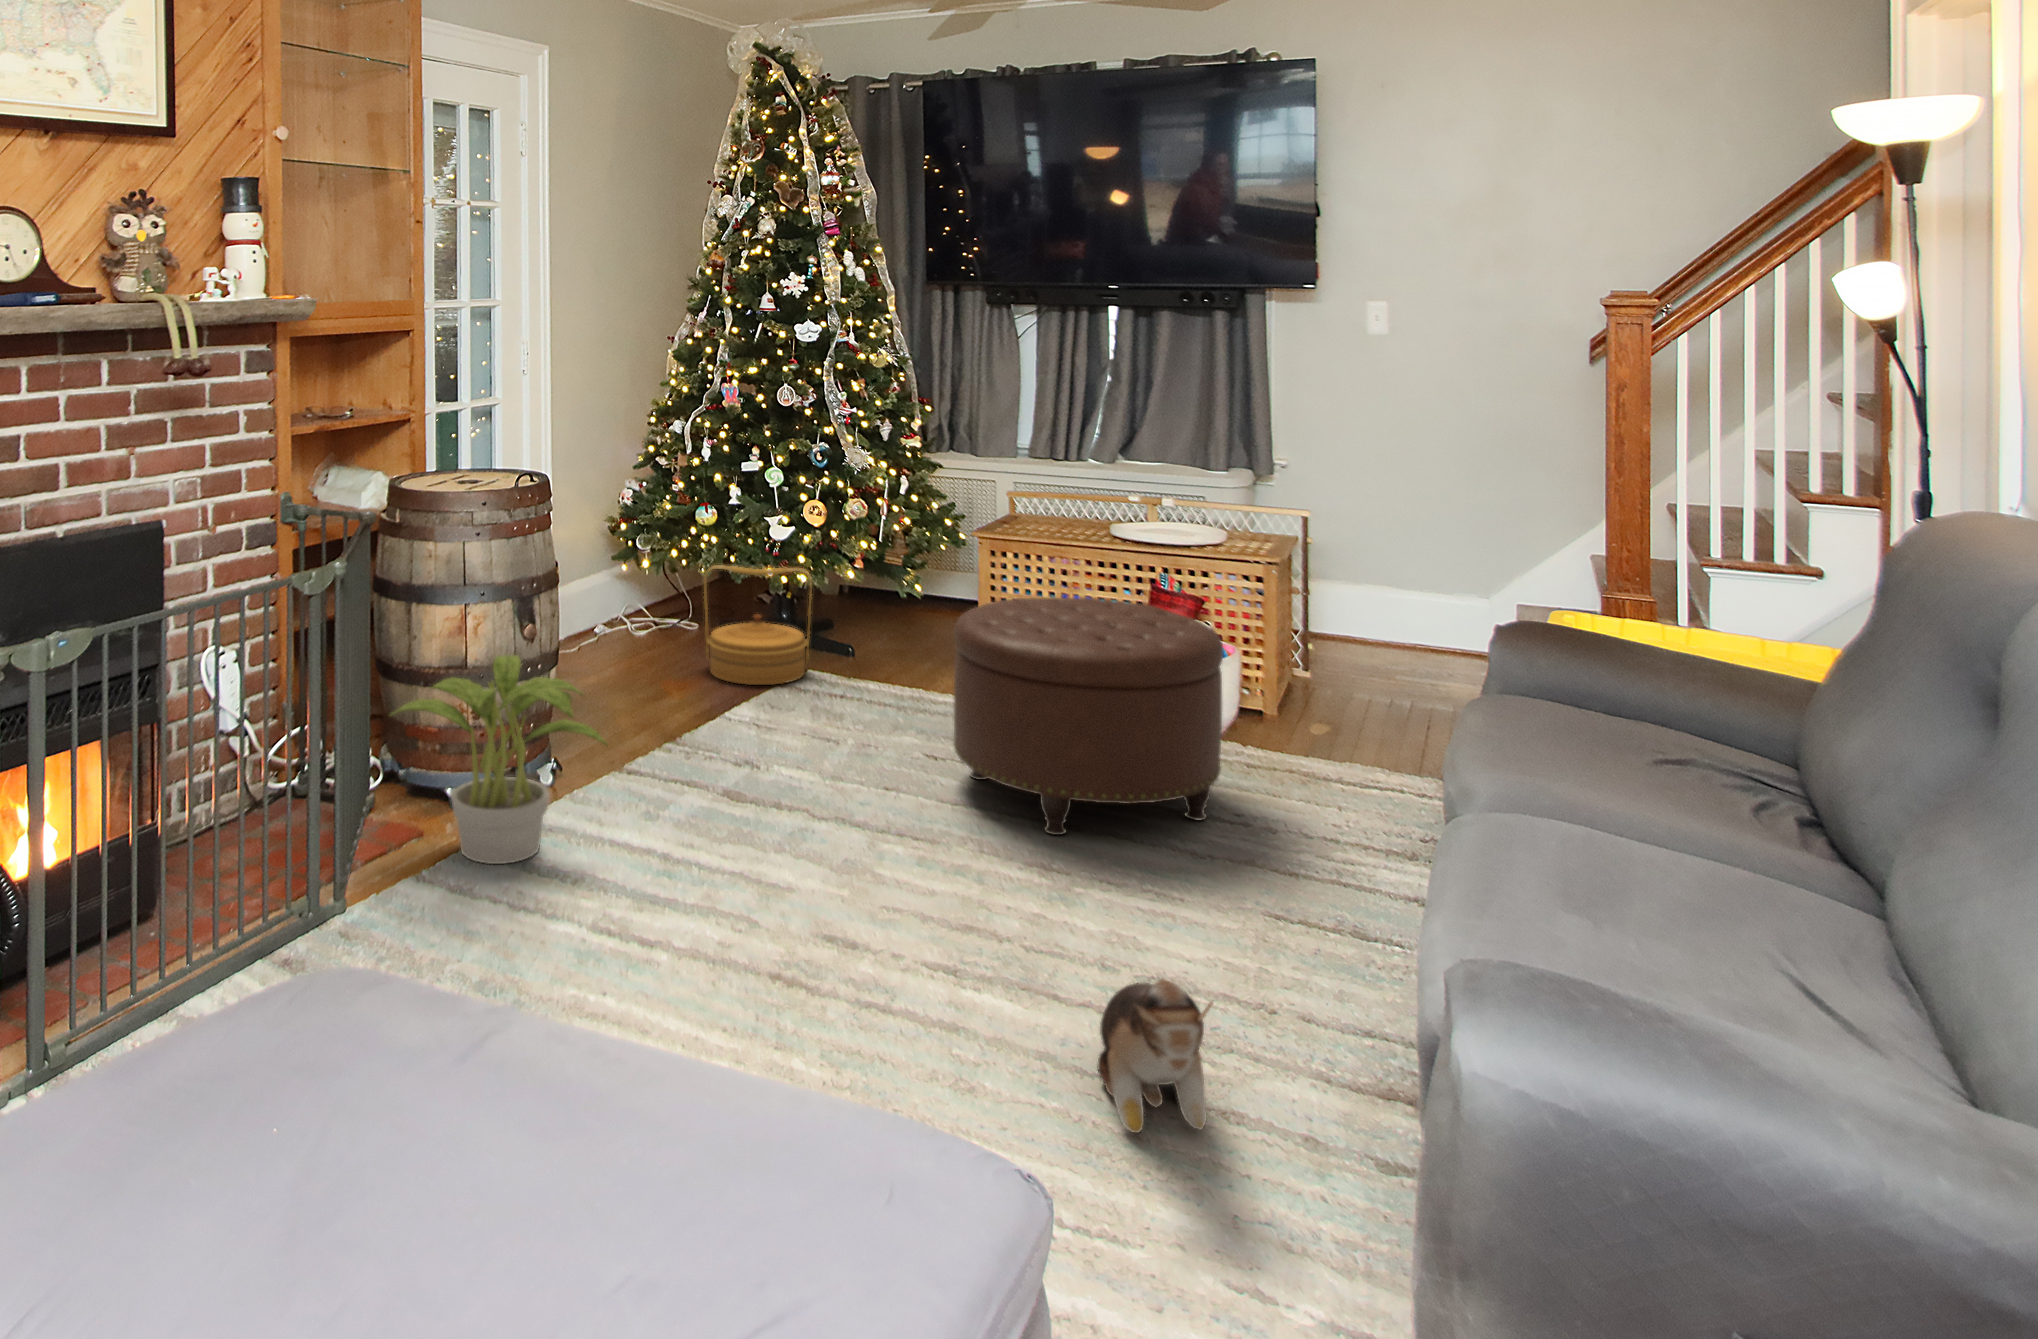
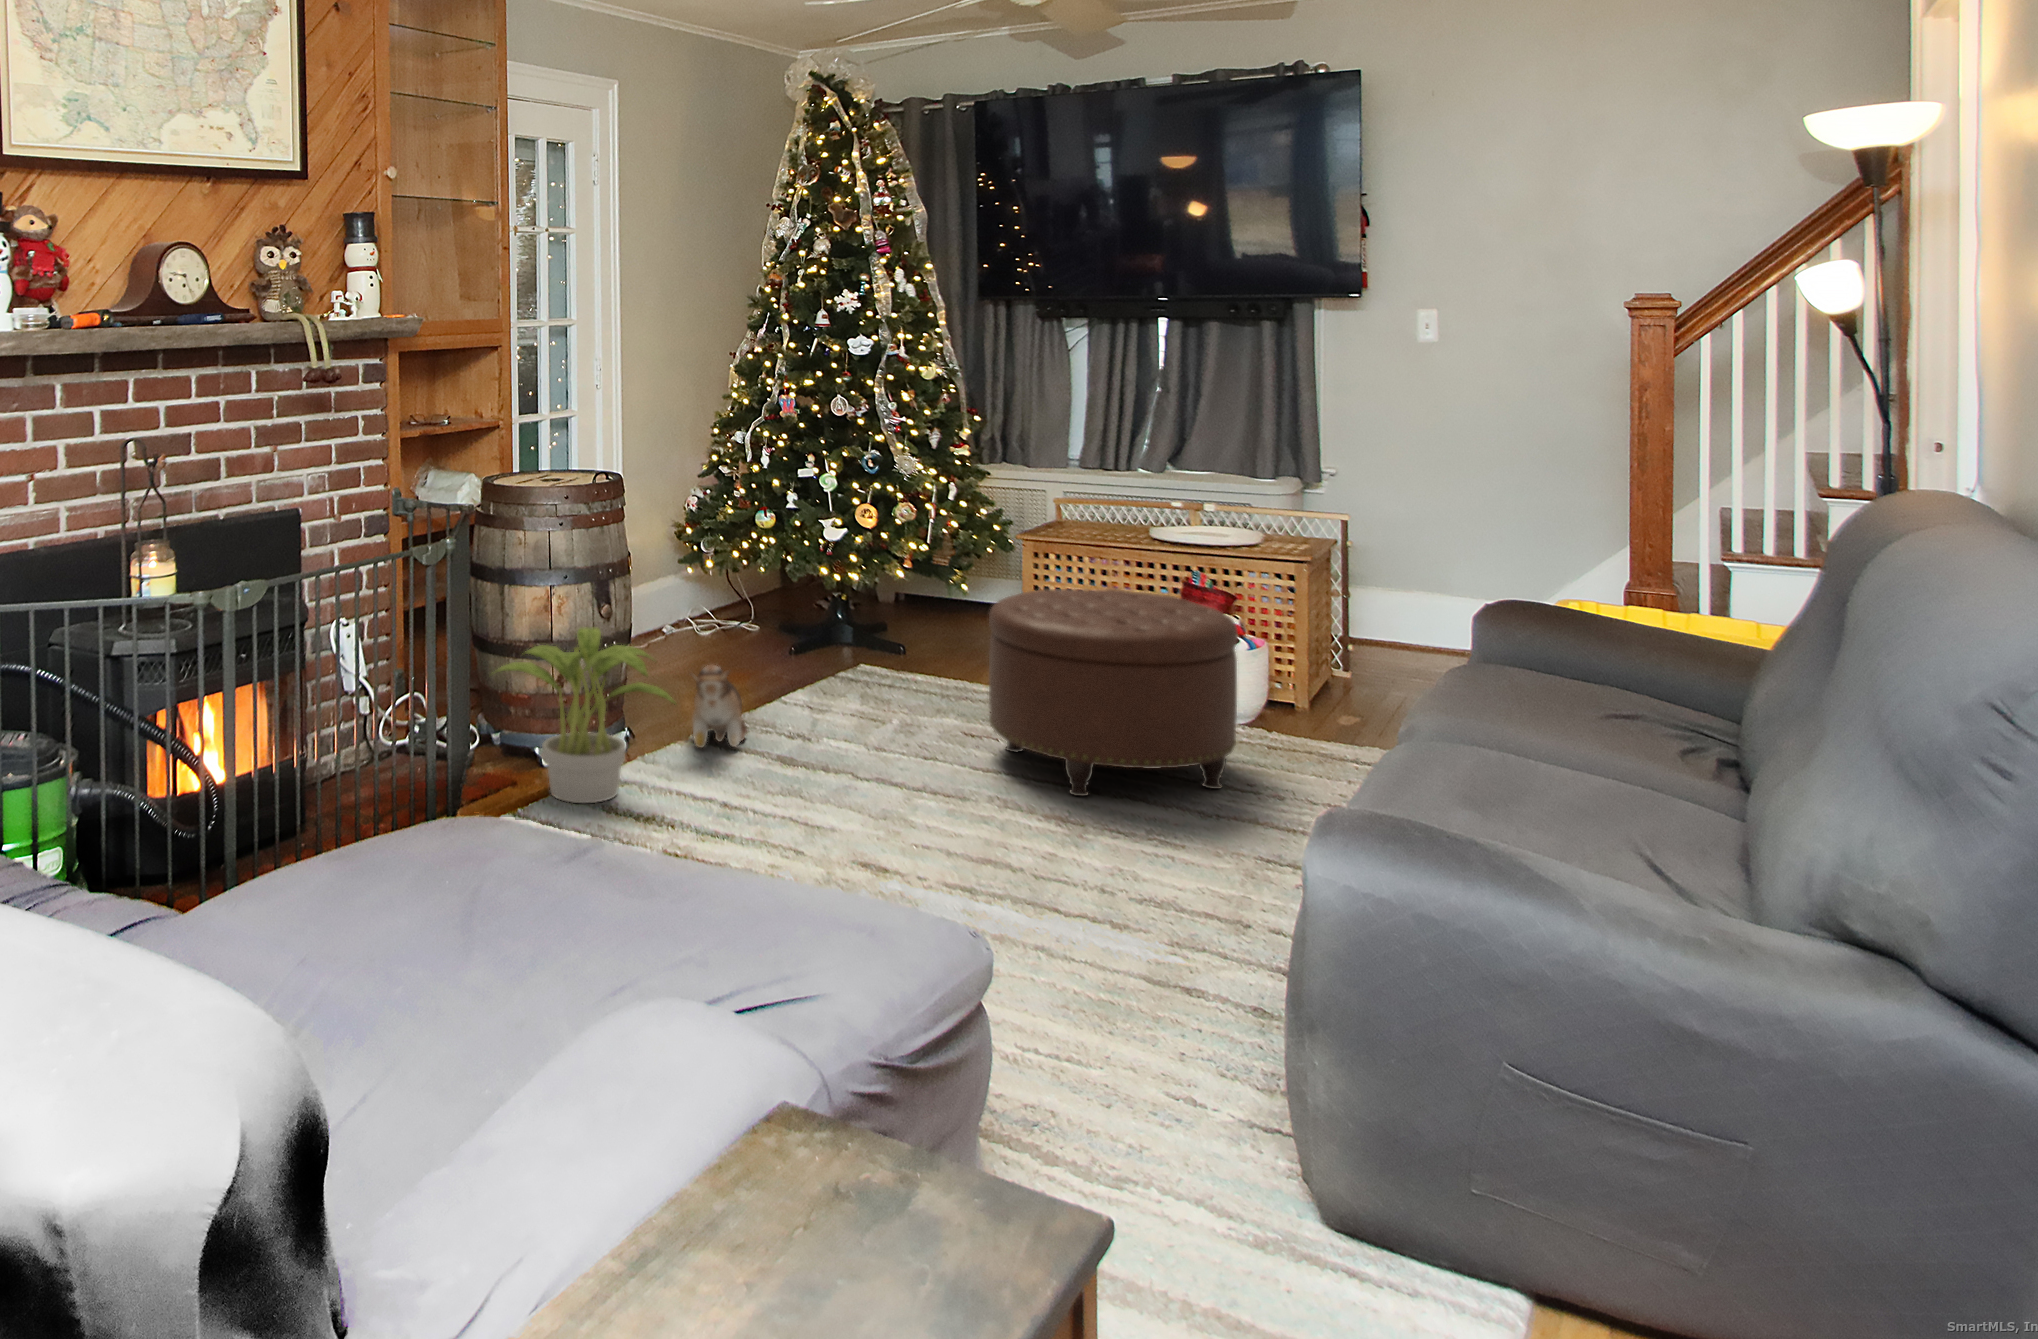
basket: present [704,565,812,685] -> none [762,562,864,672]
plush toy: present [1098,979,1212,1133] -> present [691,665,747,748]

